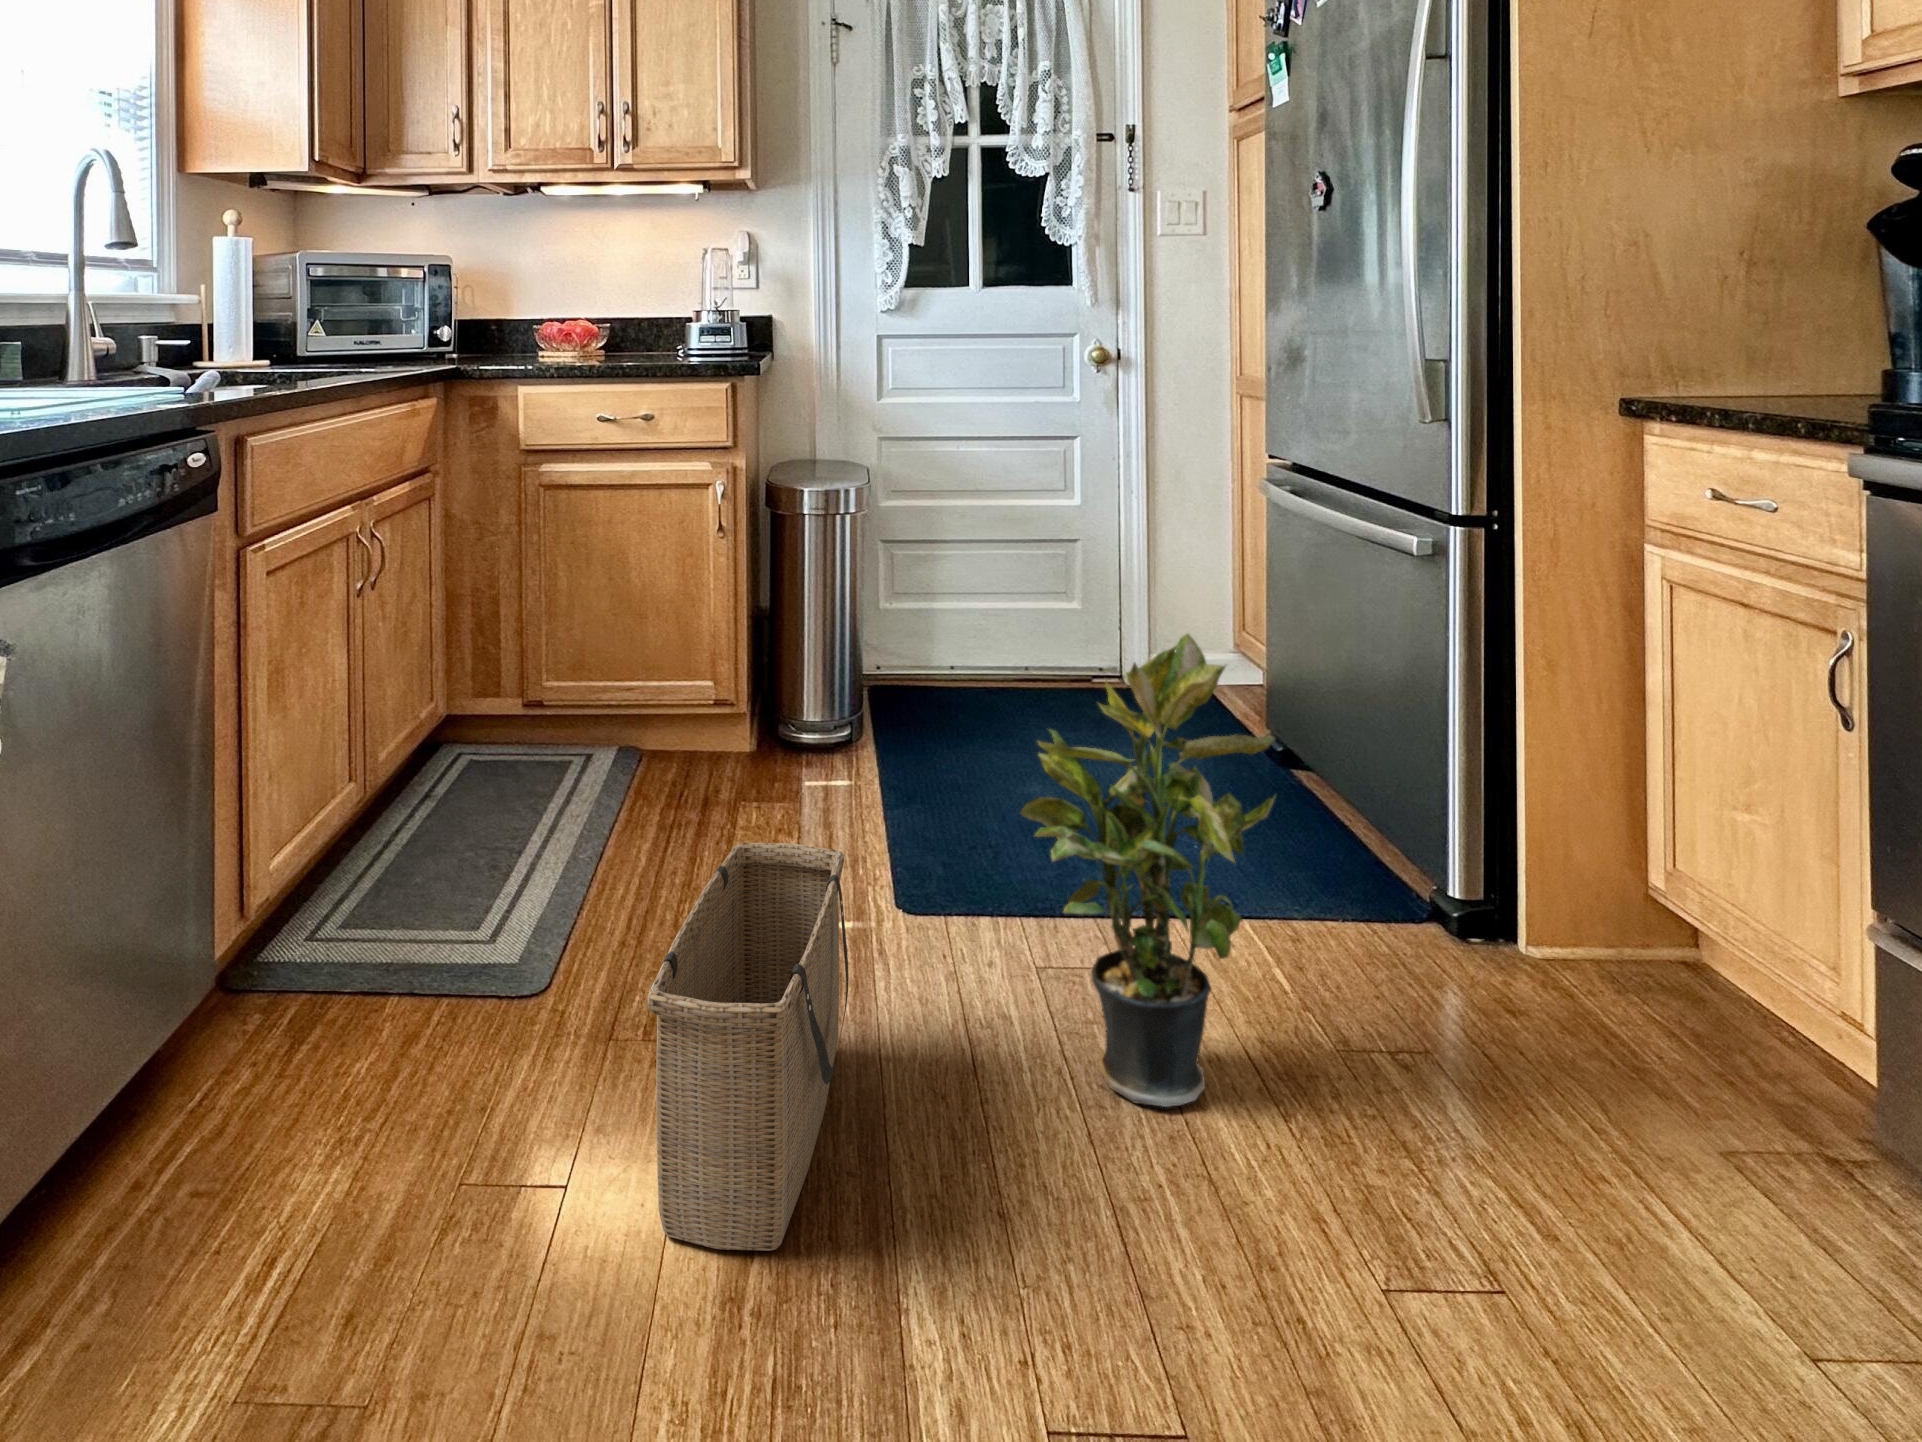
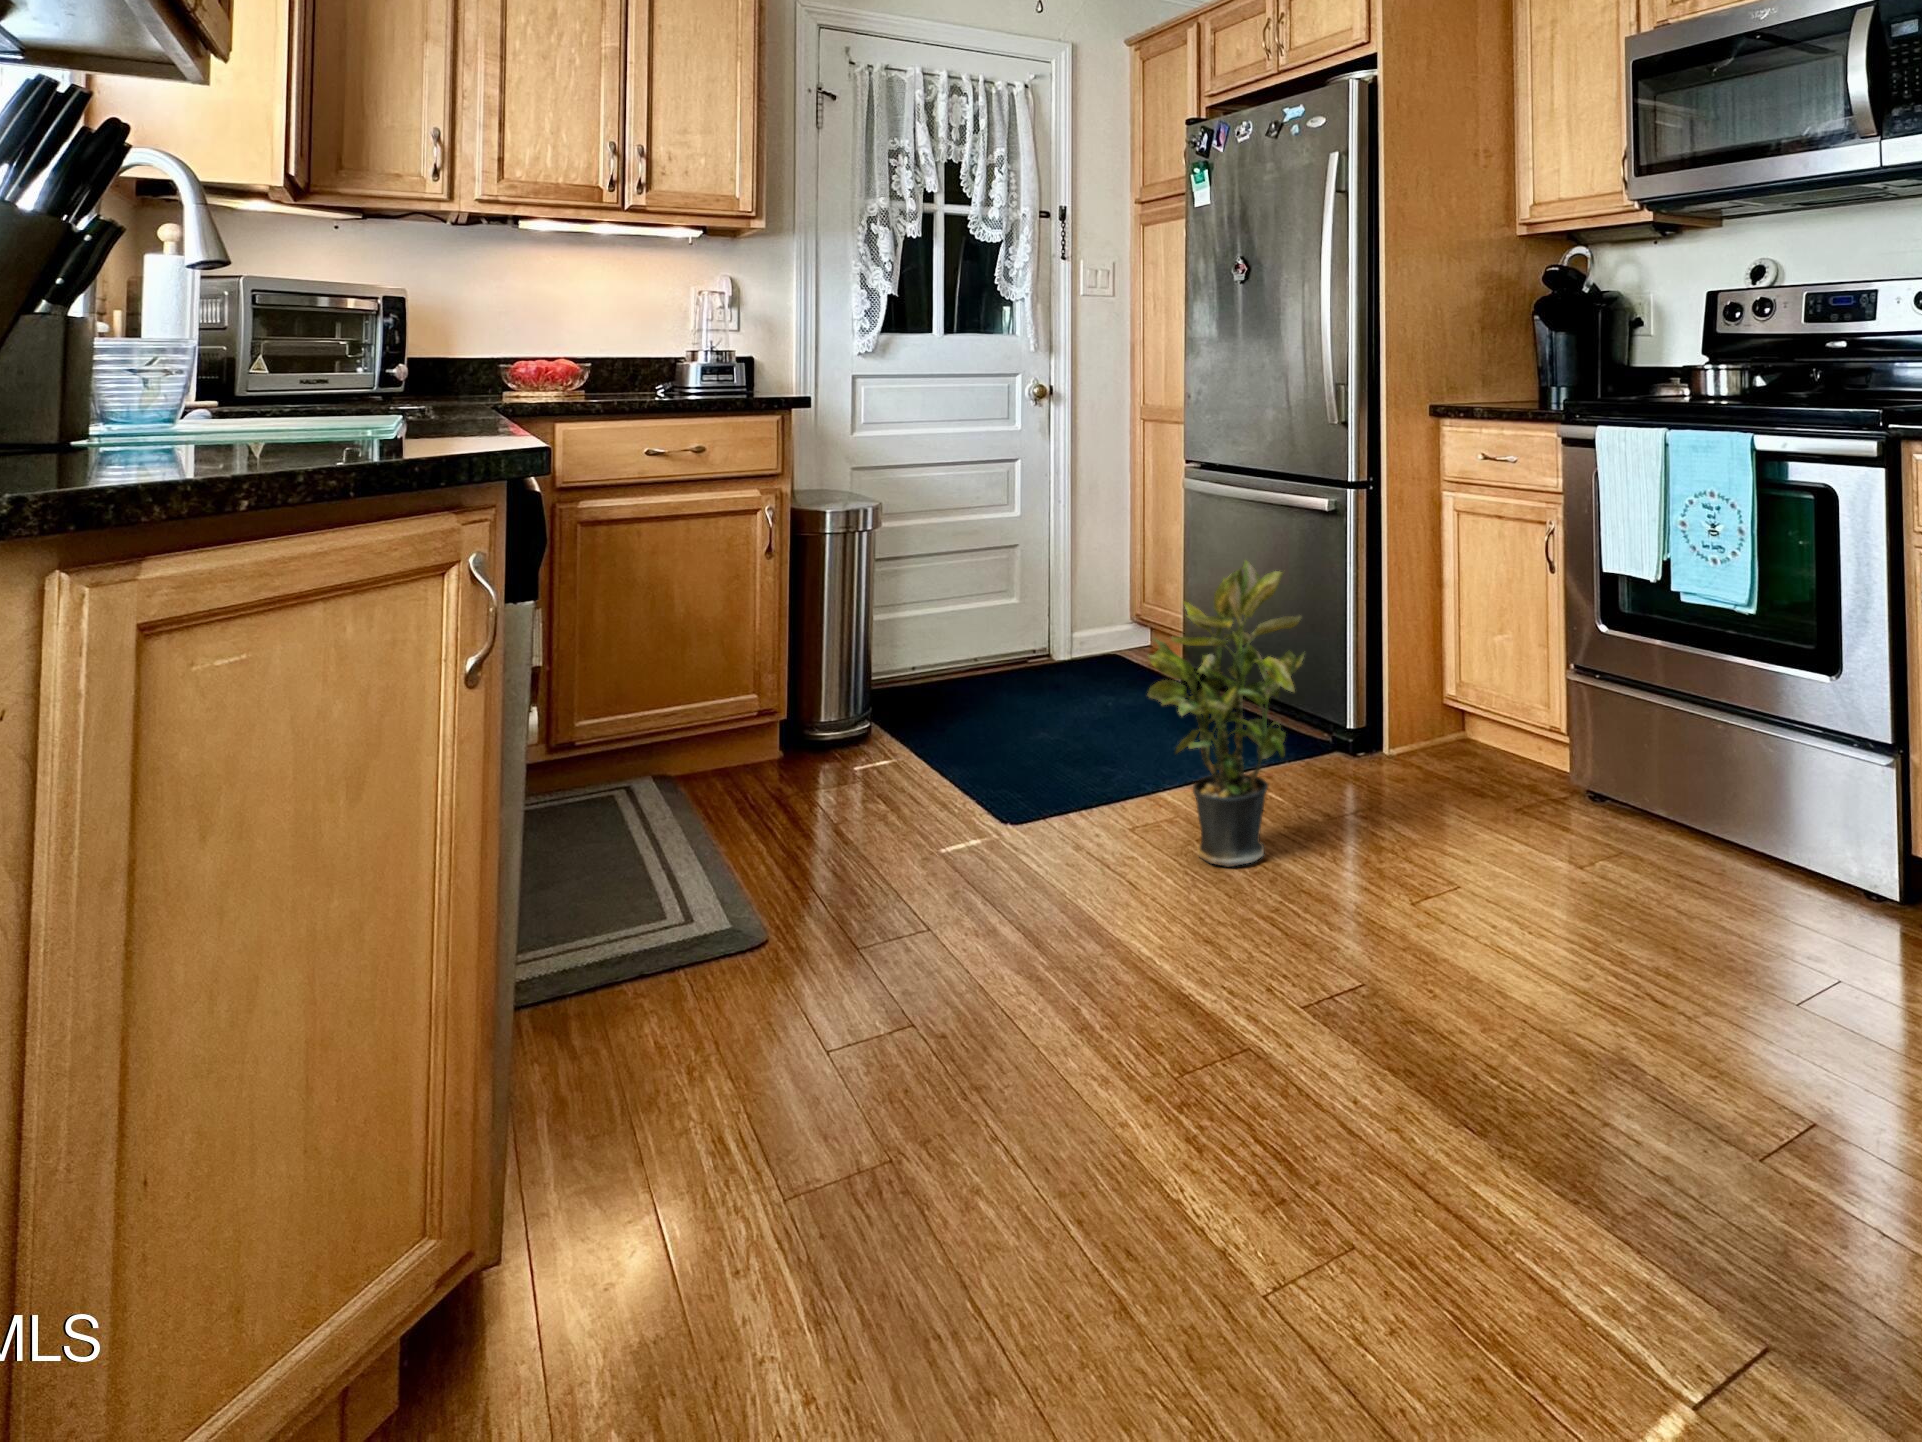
basket: present [648,843,848,1251] -> none [942,743,1083,1003]

